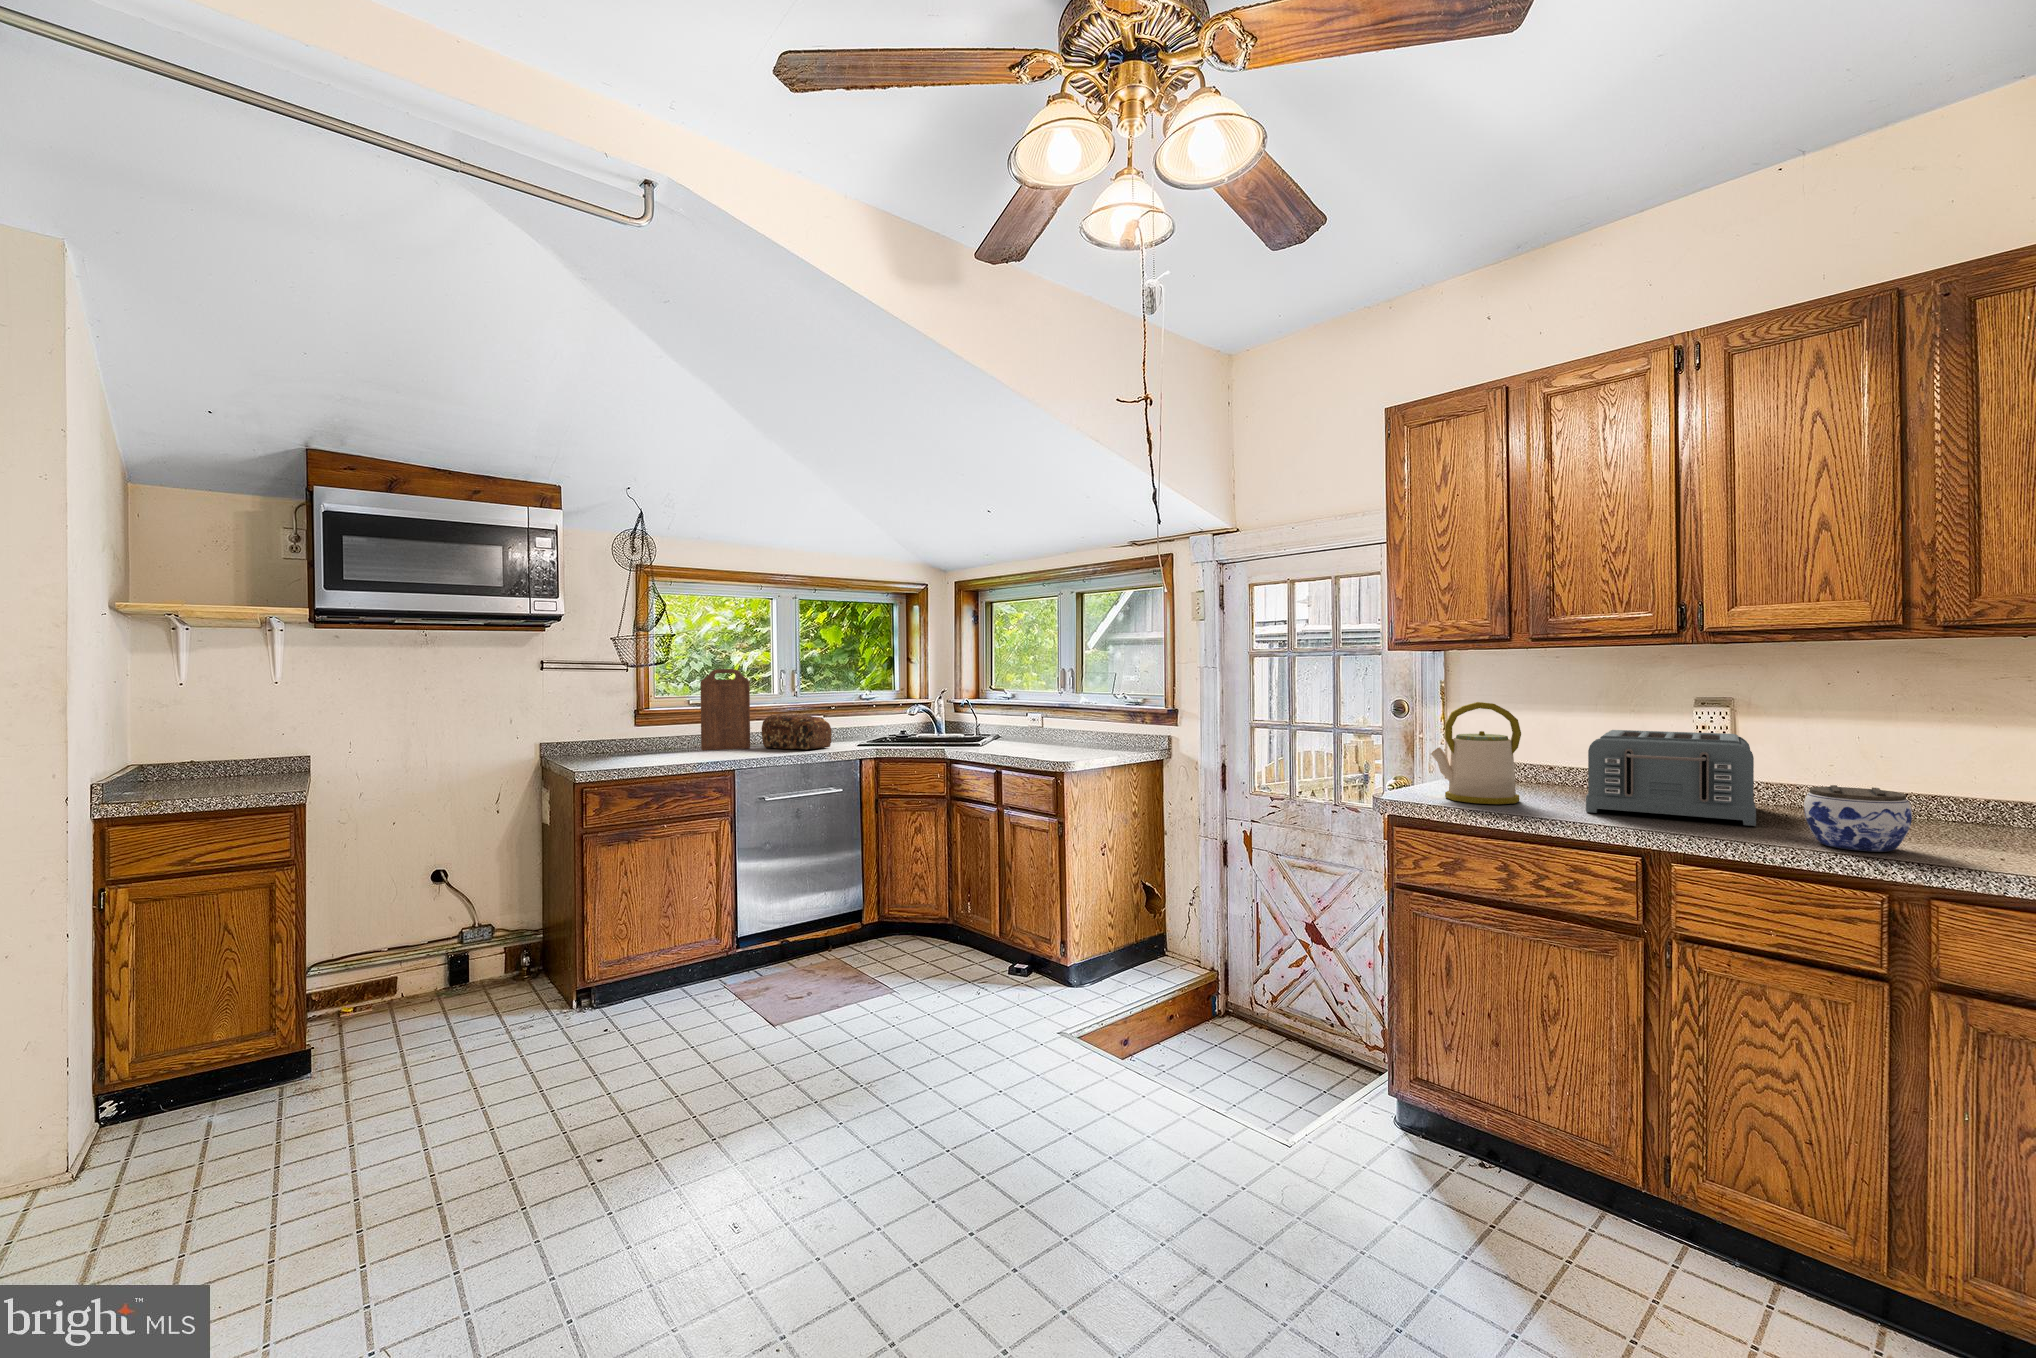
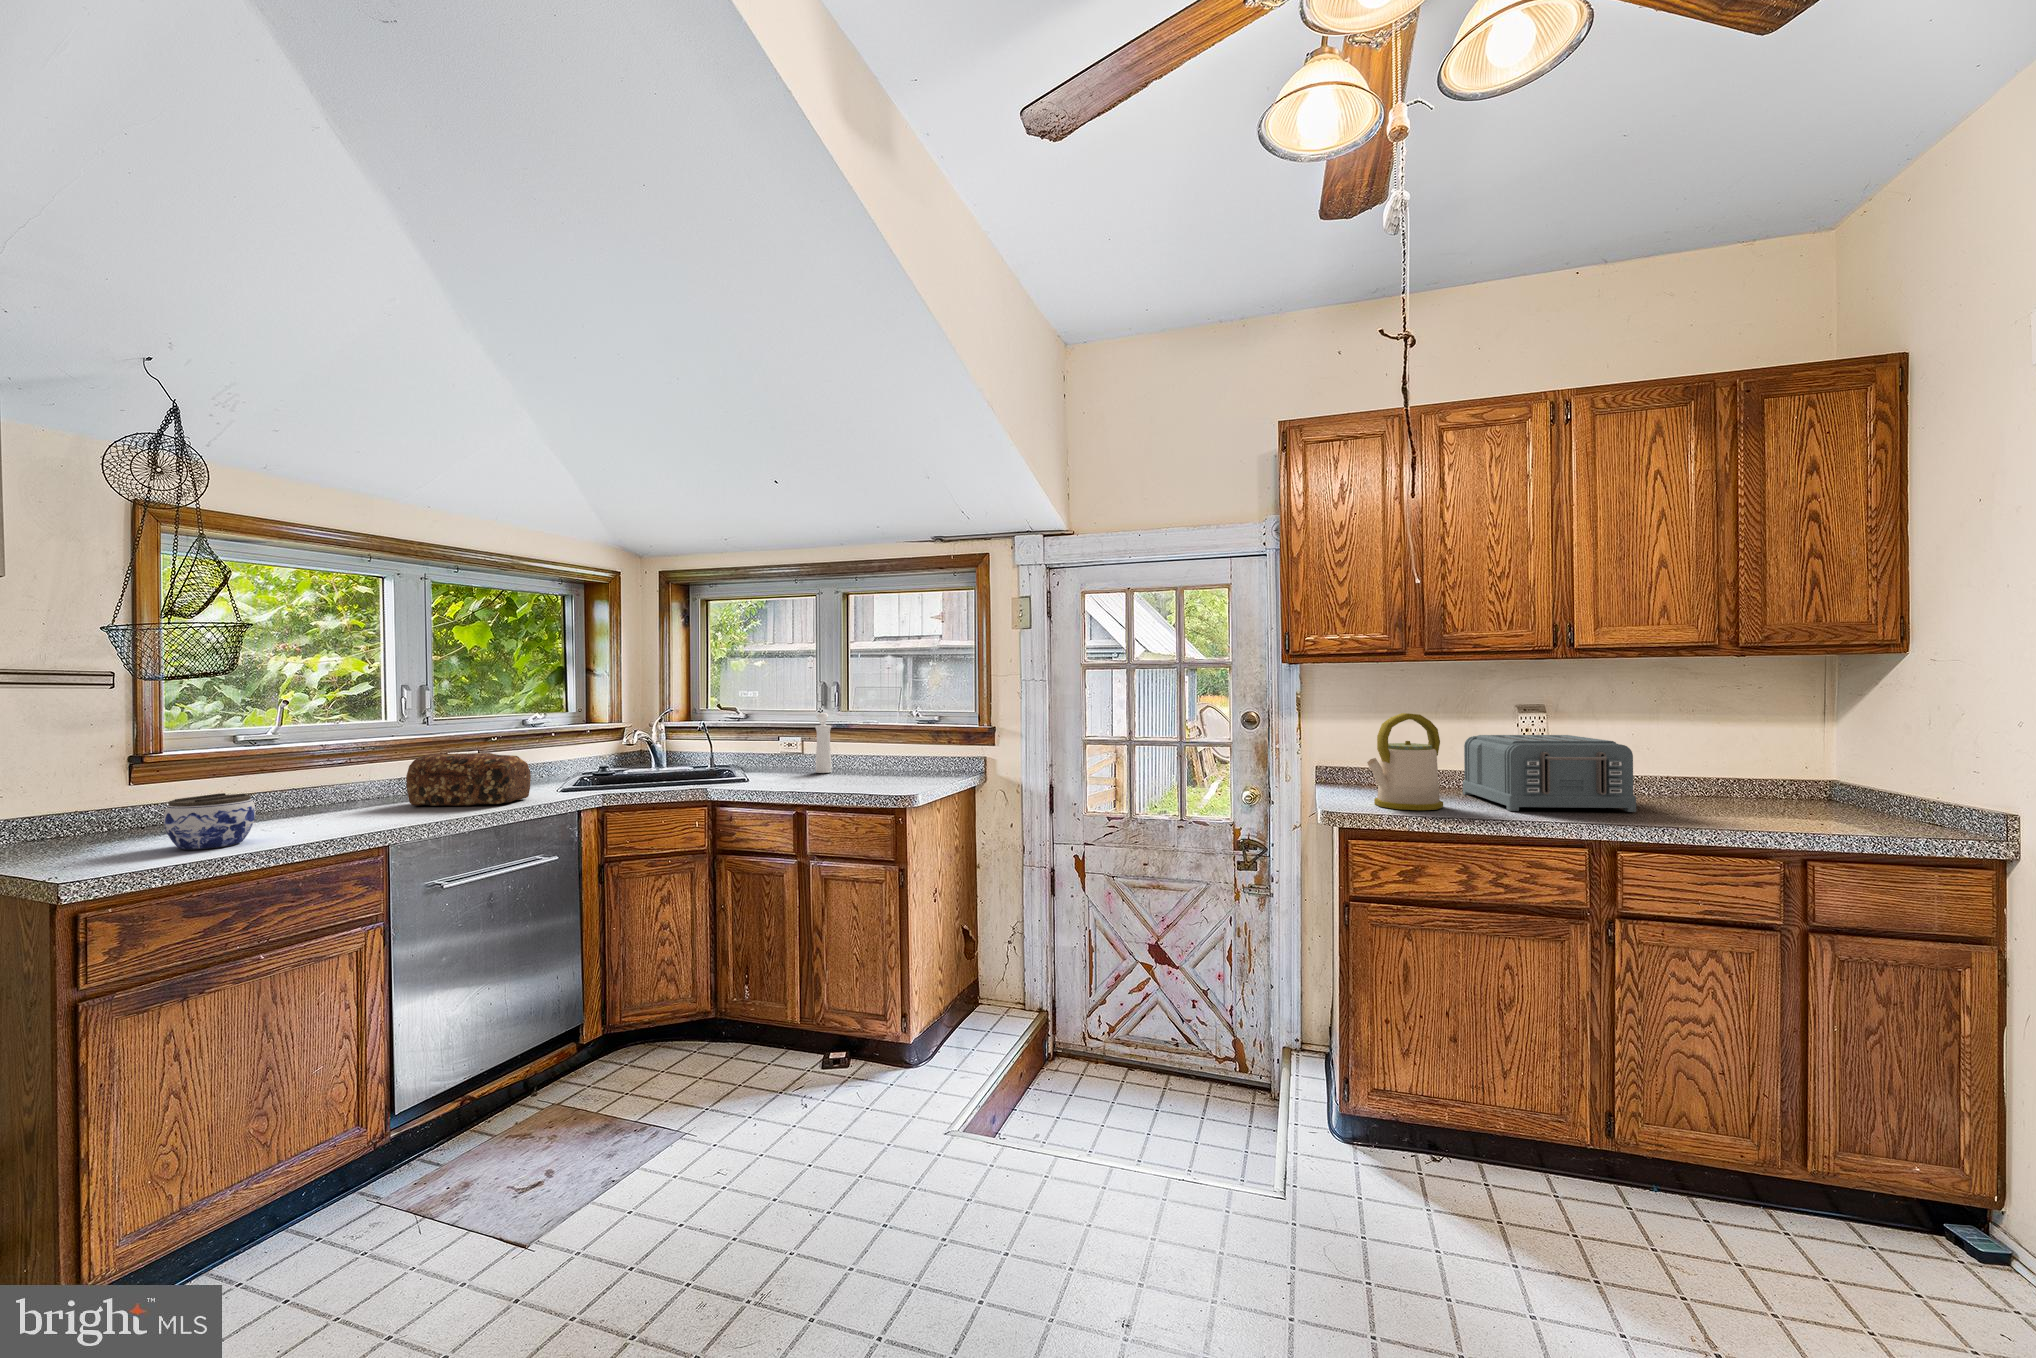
cutting board: present [700,669,750,750] -> none [292,686,386,819]
pepper mill: none [1044,694,1062,743] -> present [815,713,831,773]
jar: present [1804,785,1912,852] -> present [164,793,255,850]

